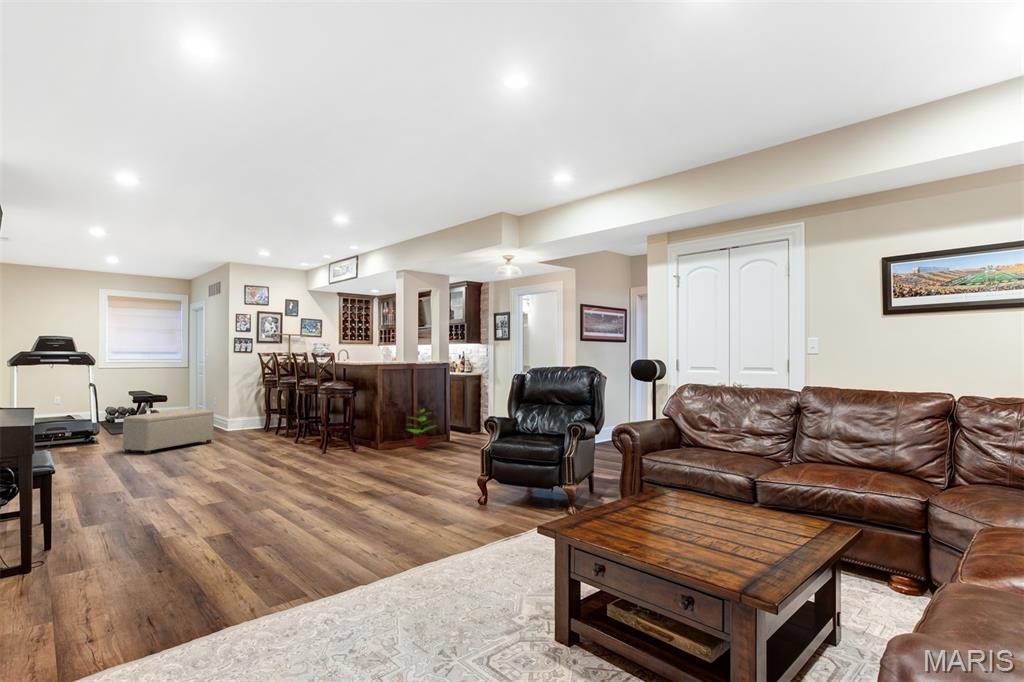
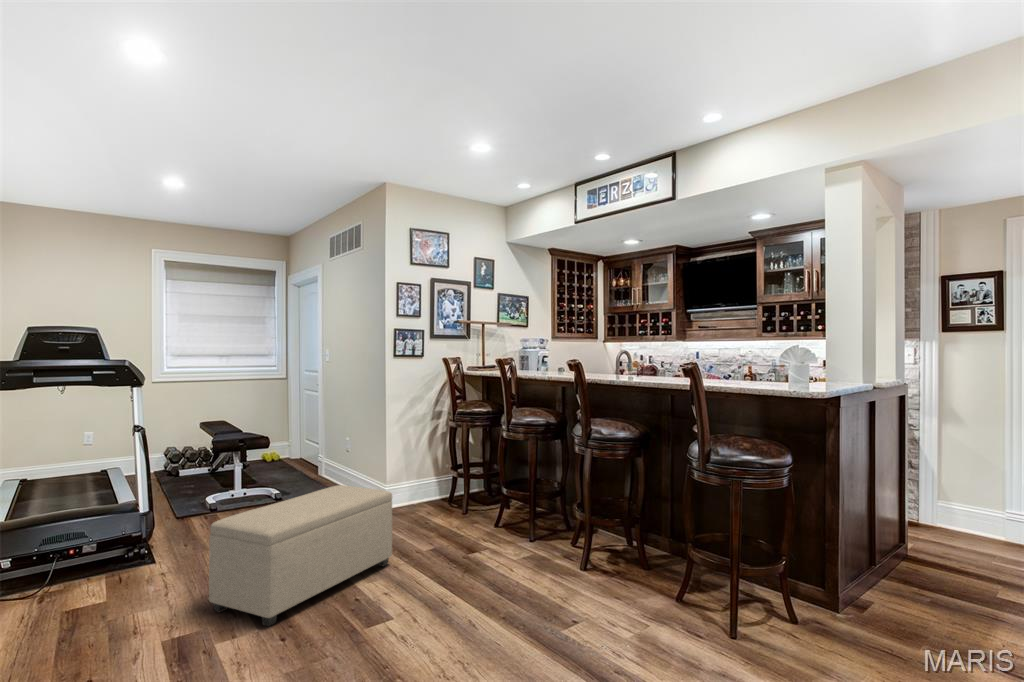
potted plant: present [409,409,433,449] -> none [885,511,986,625]

